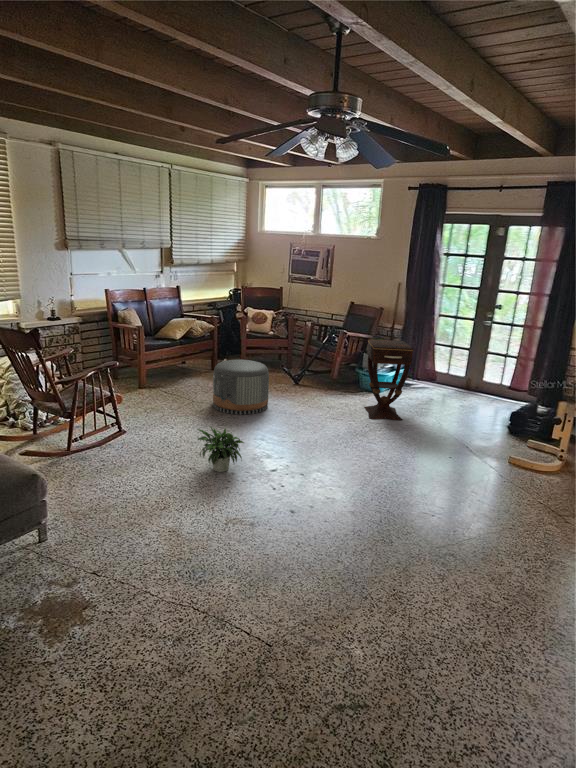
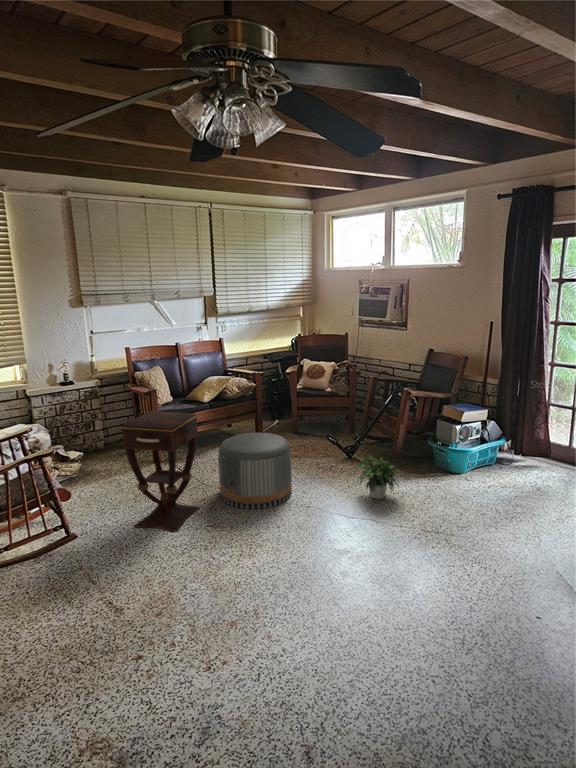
side table: present [364,340,413,420] -> present [121,411,200,532]
potted plant: present [198,427,244,472] -> present [356,457,399,499]

